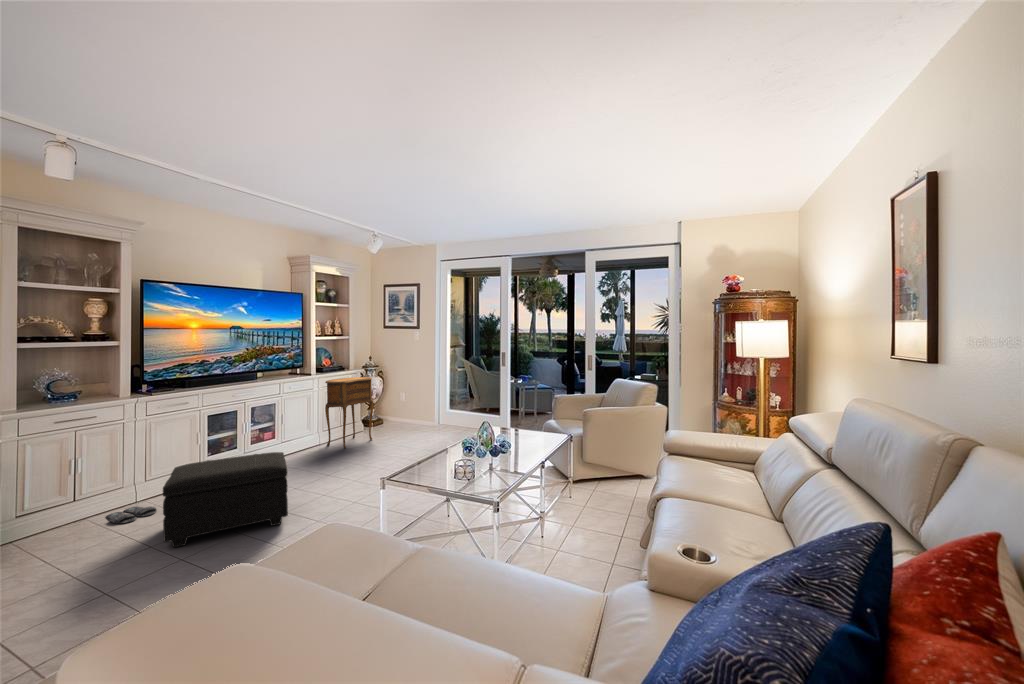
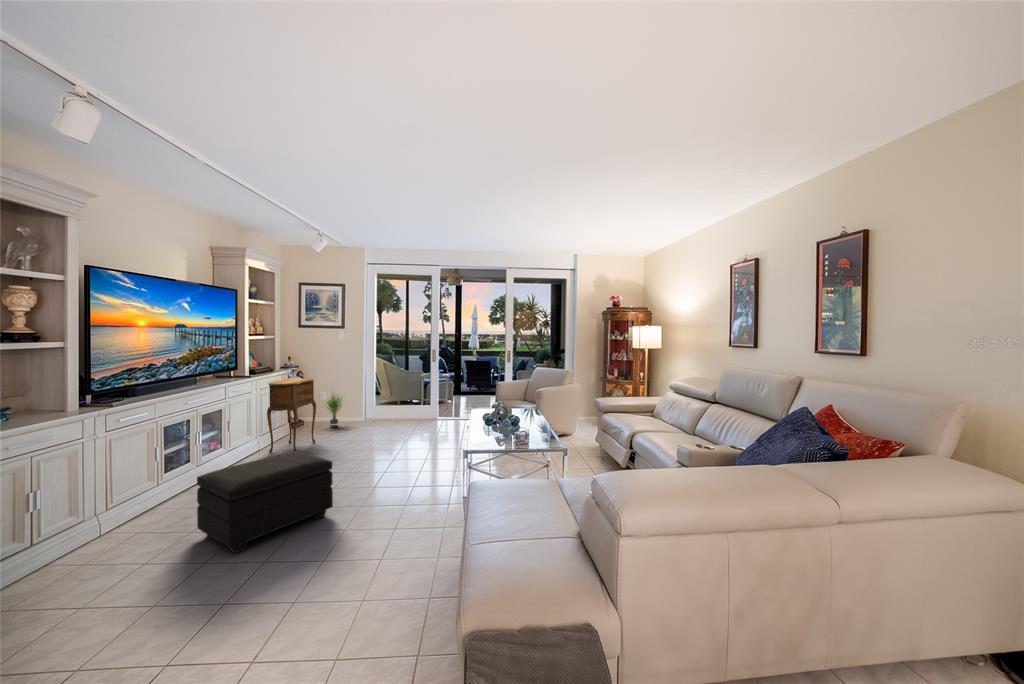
potted plant: none [394,390,418,426] -> present [327,396,343,428]
slippers: present [107,506,156,524] -> none [84,531,152,553]

